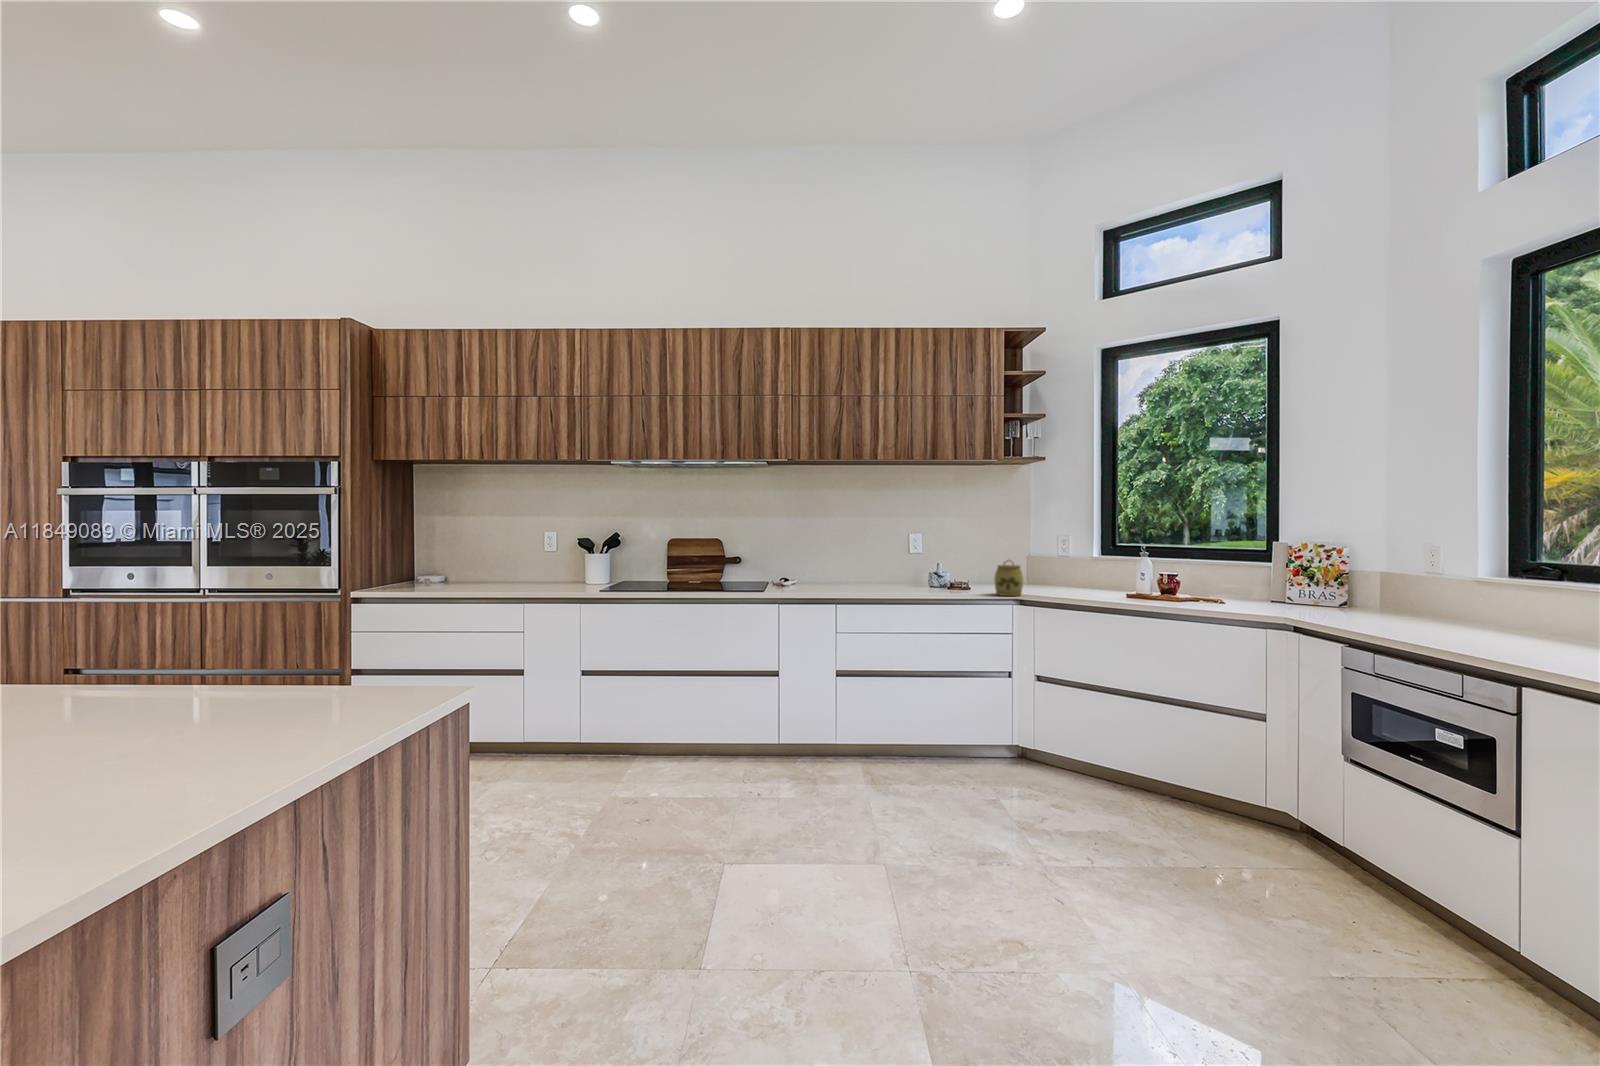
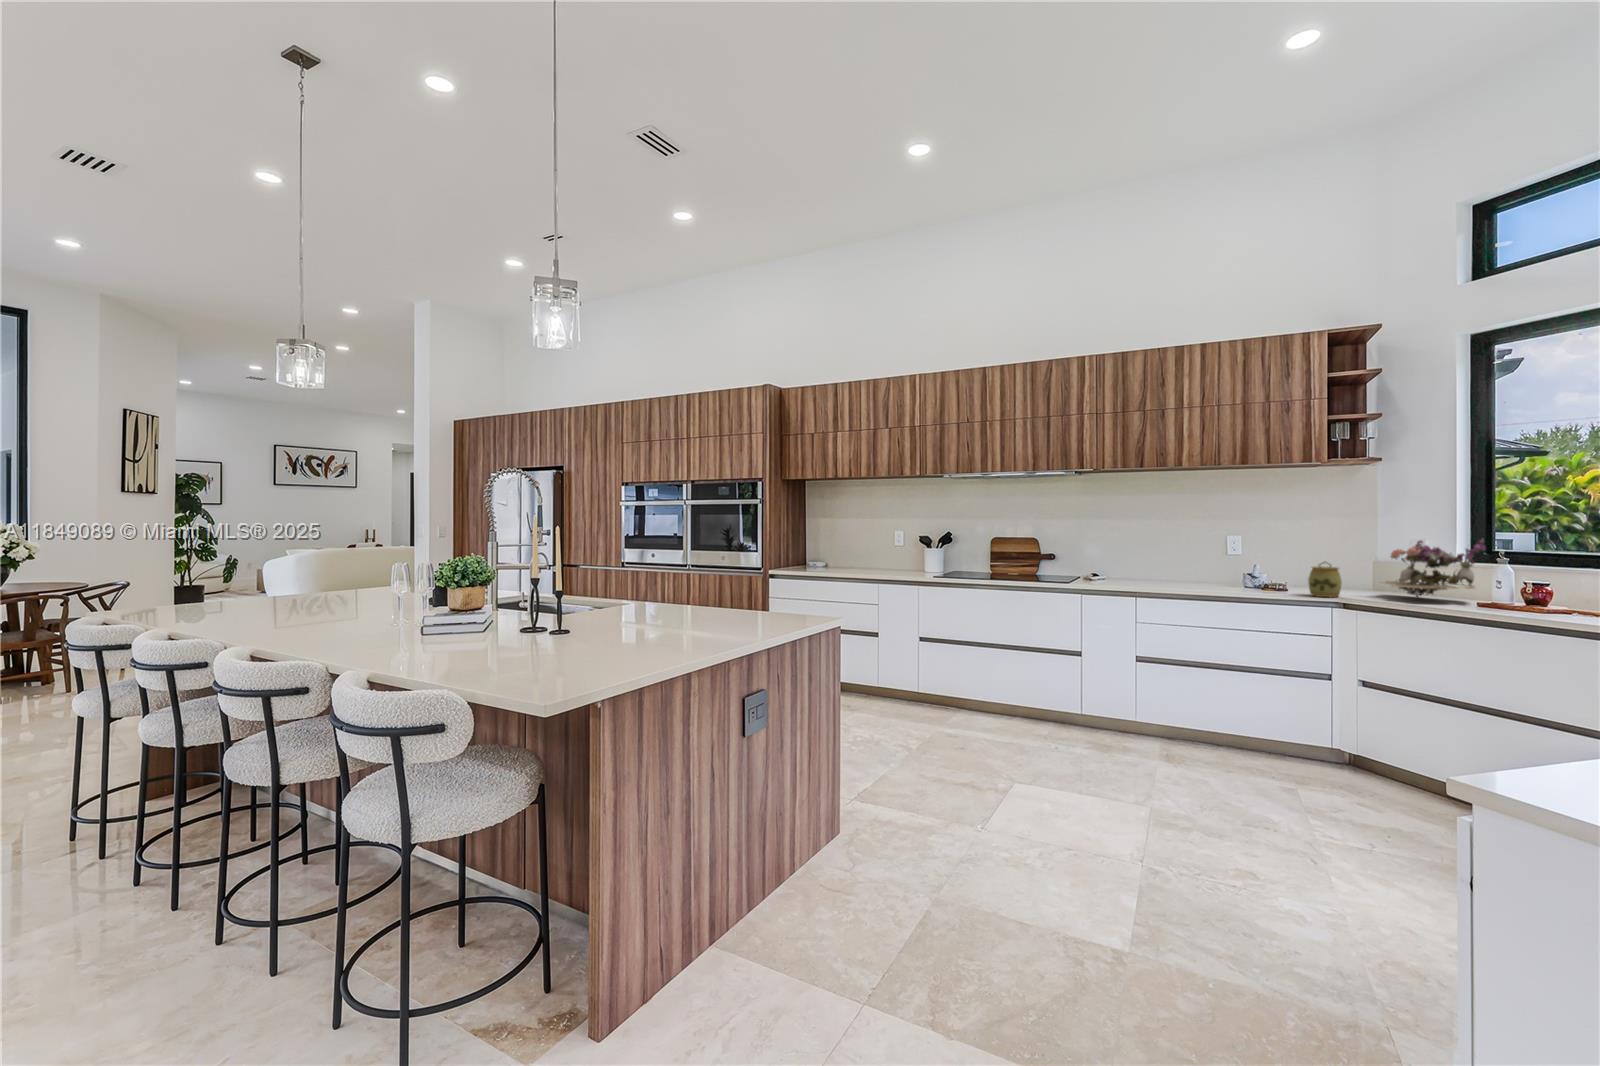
flower arrangement: none [1049,534,1133,593] -> present [1385,539,1485,597]

